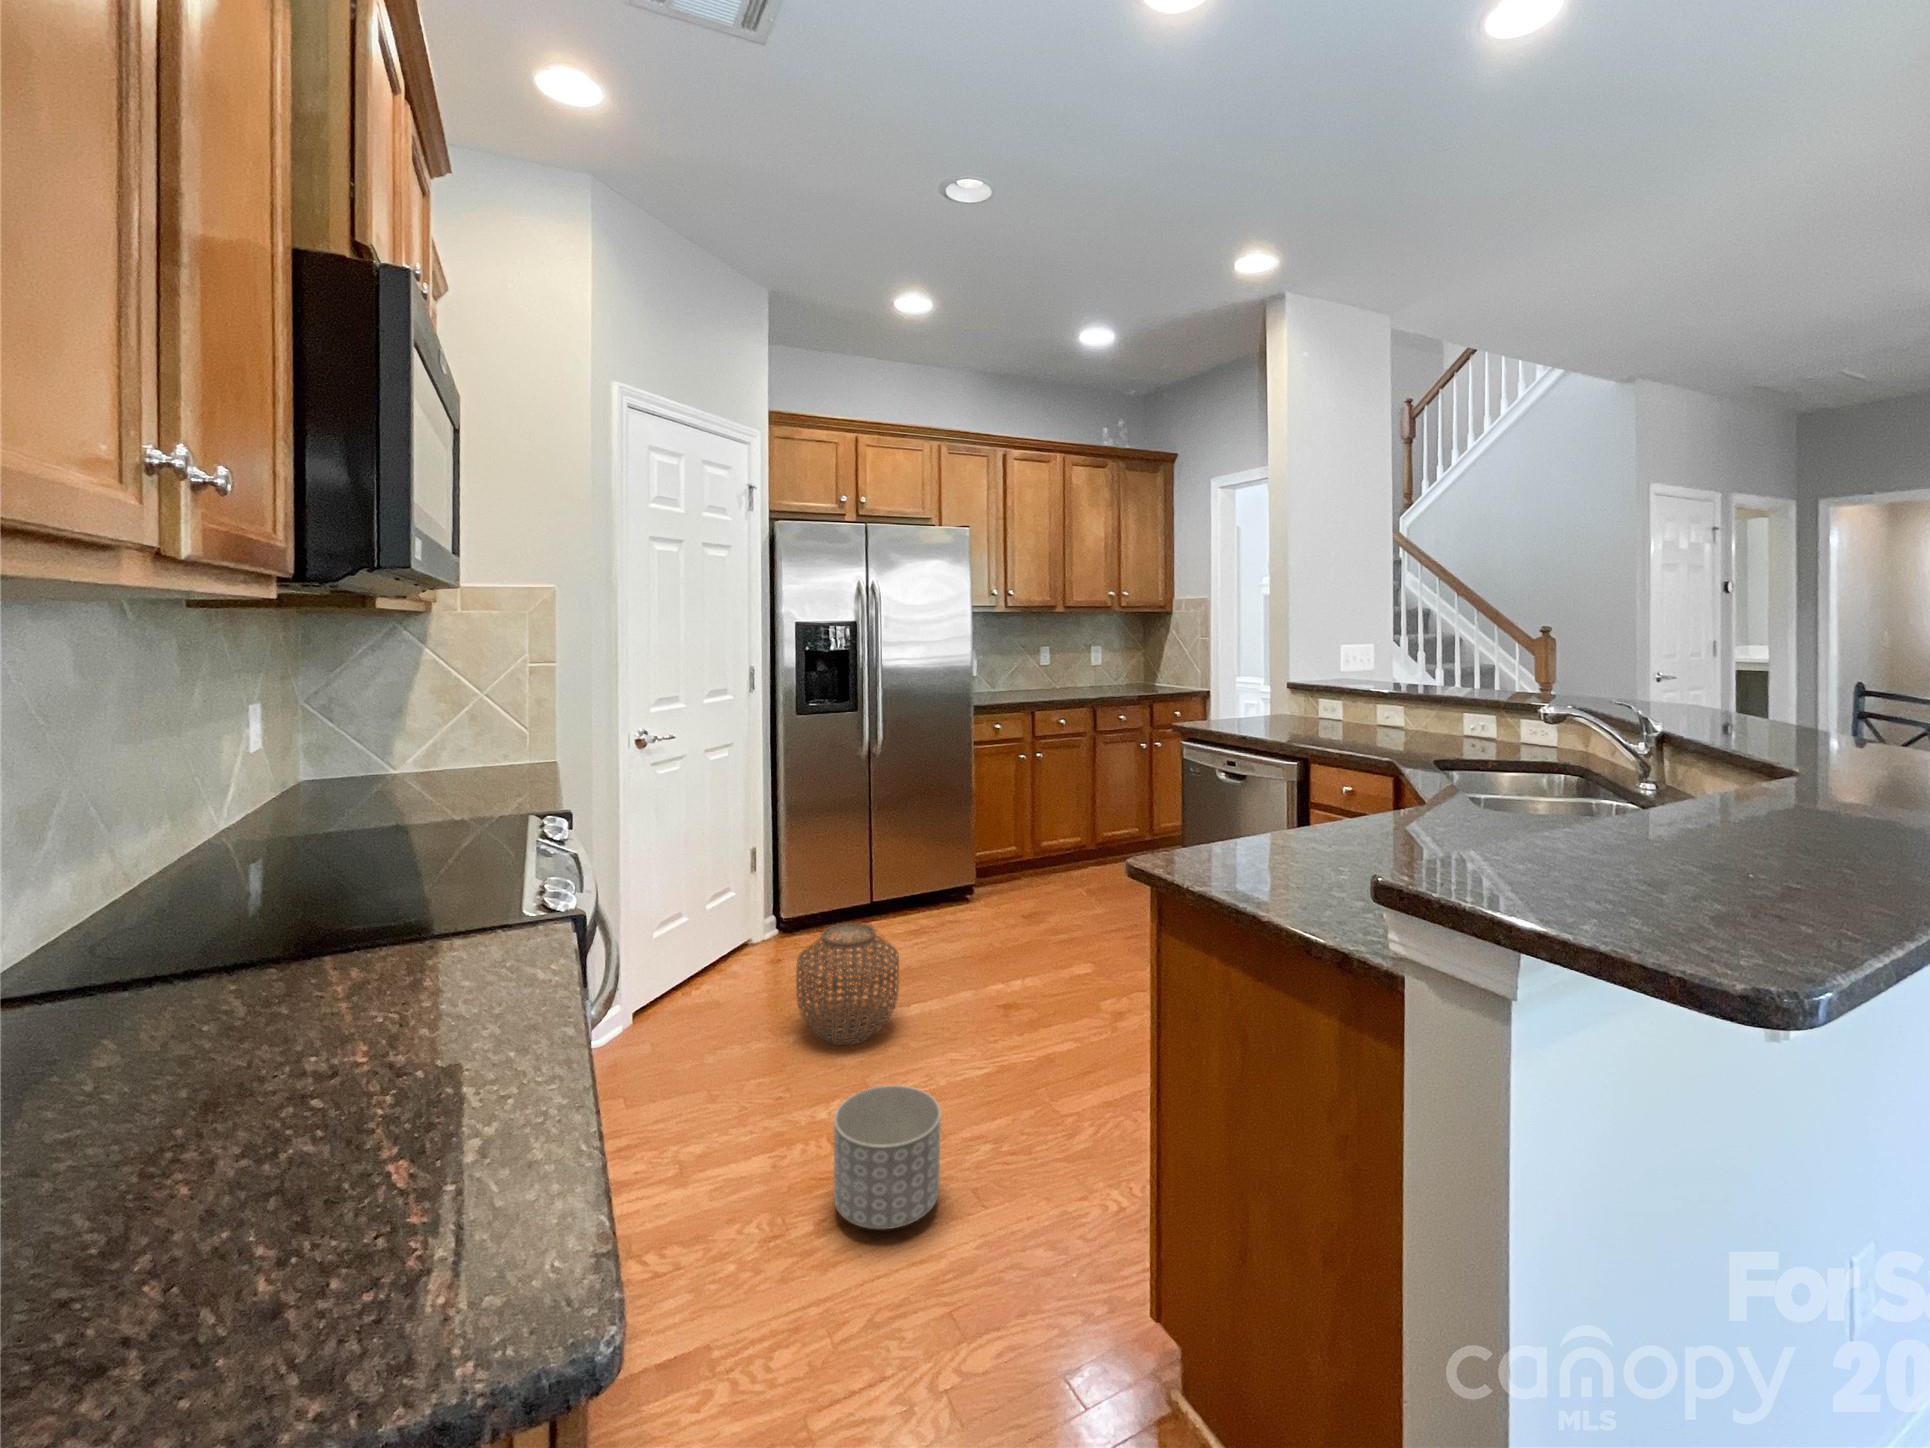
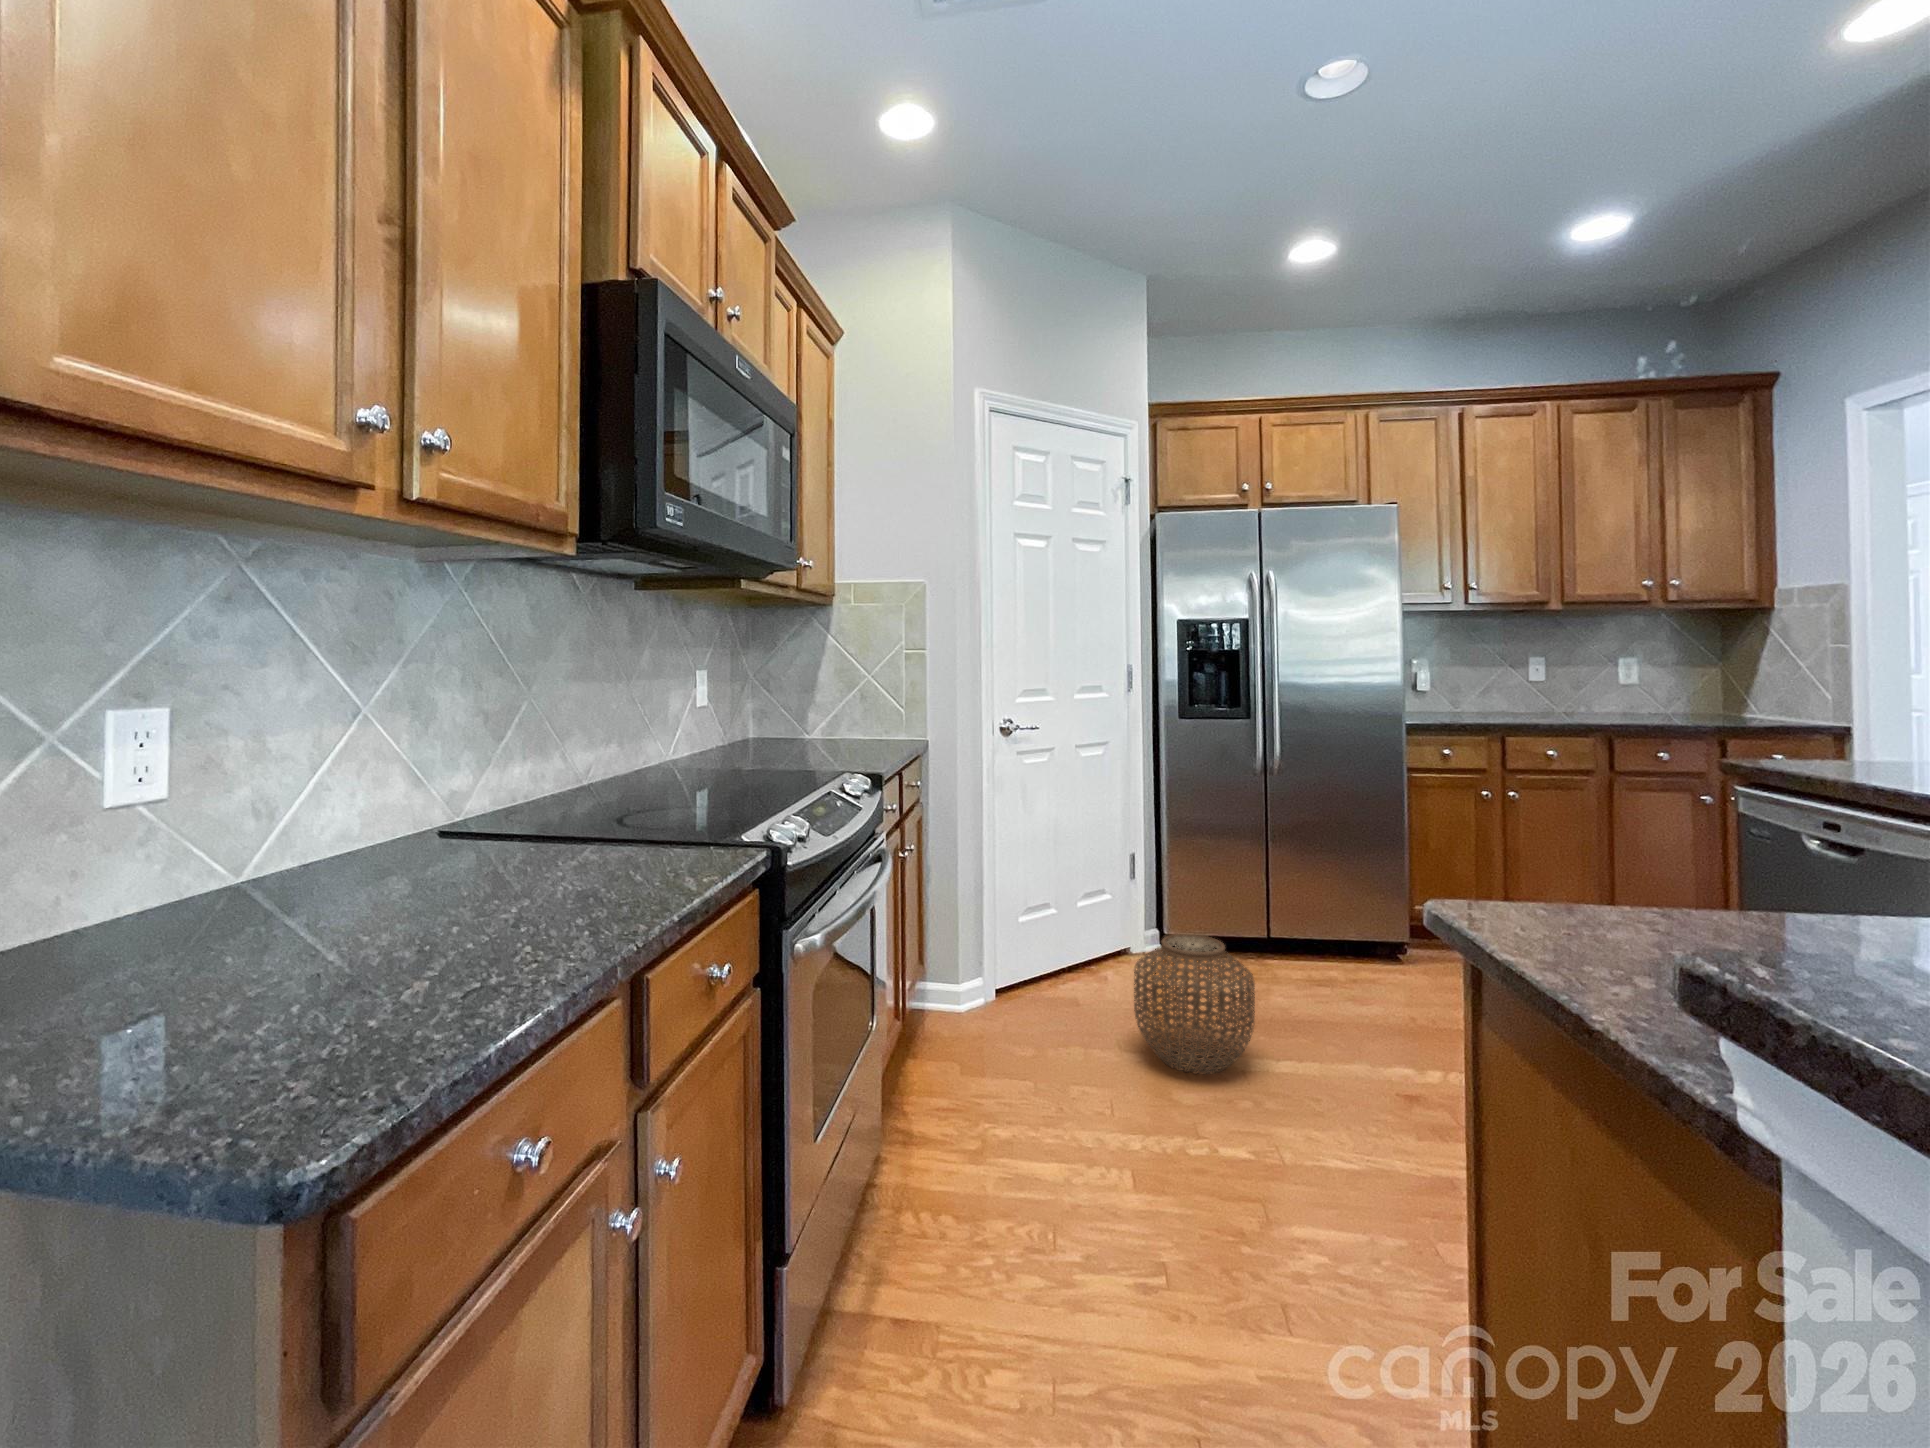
planter: present [834,1085,941,1229] -> none [1099,1100,1230,1274]

